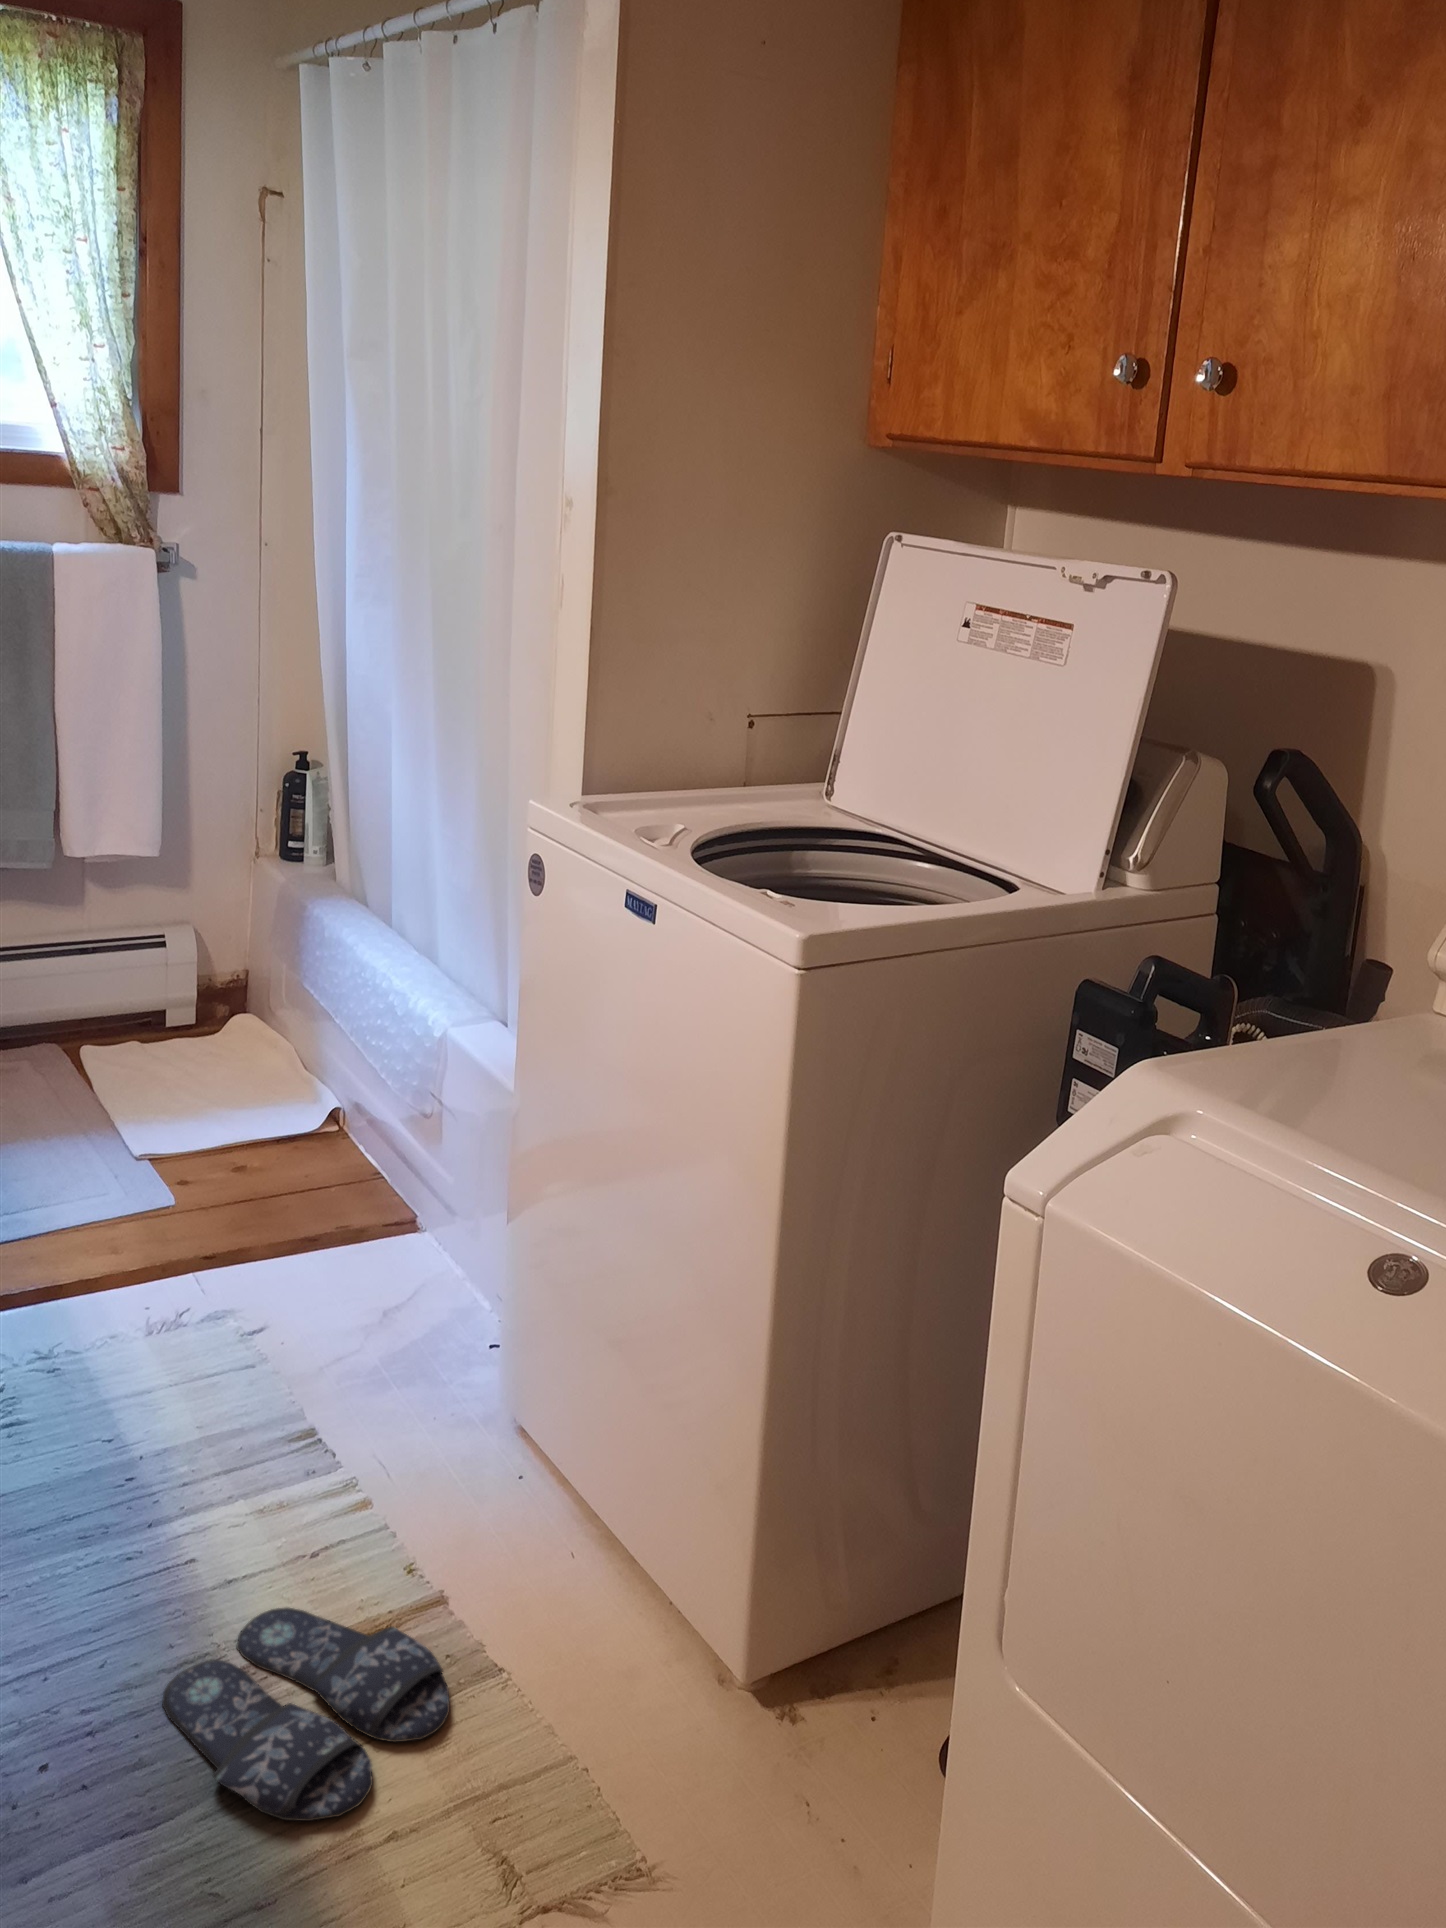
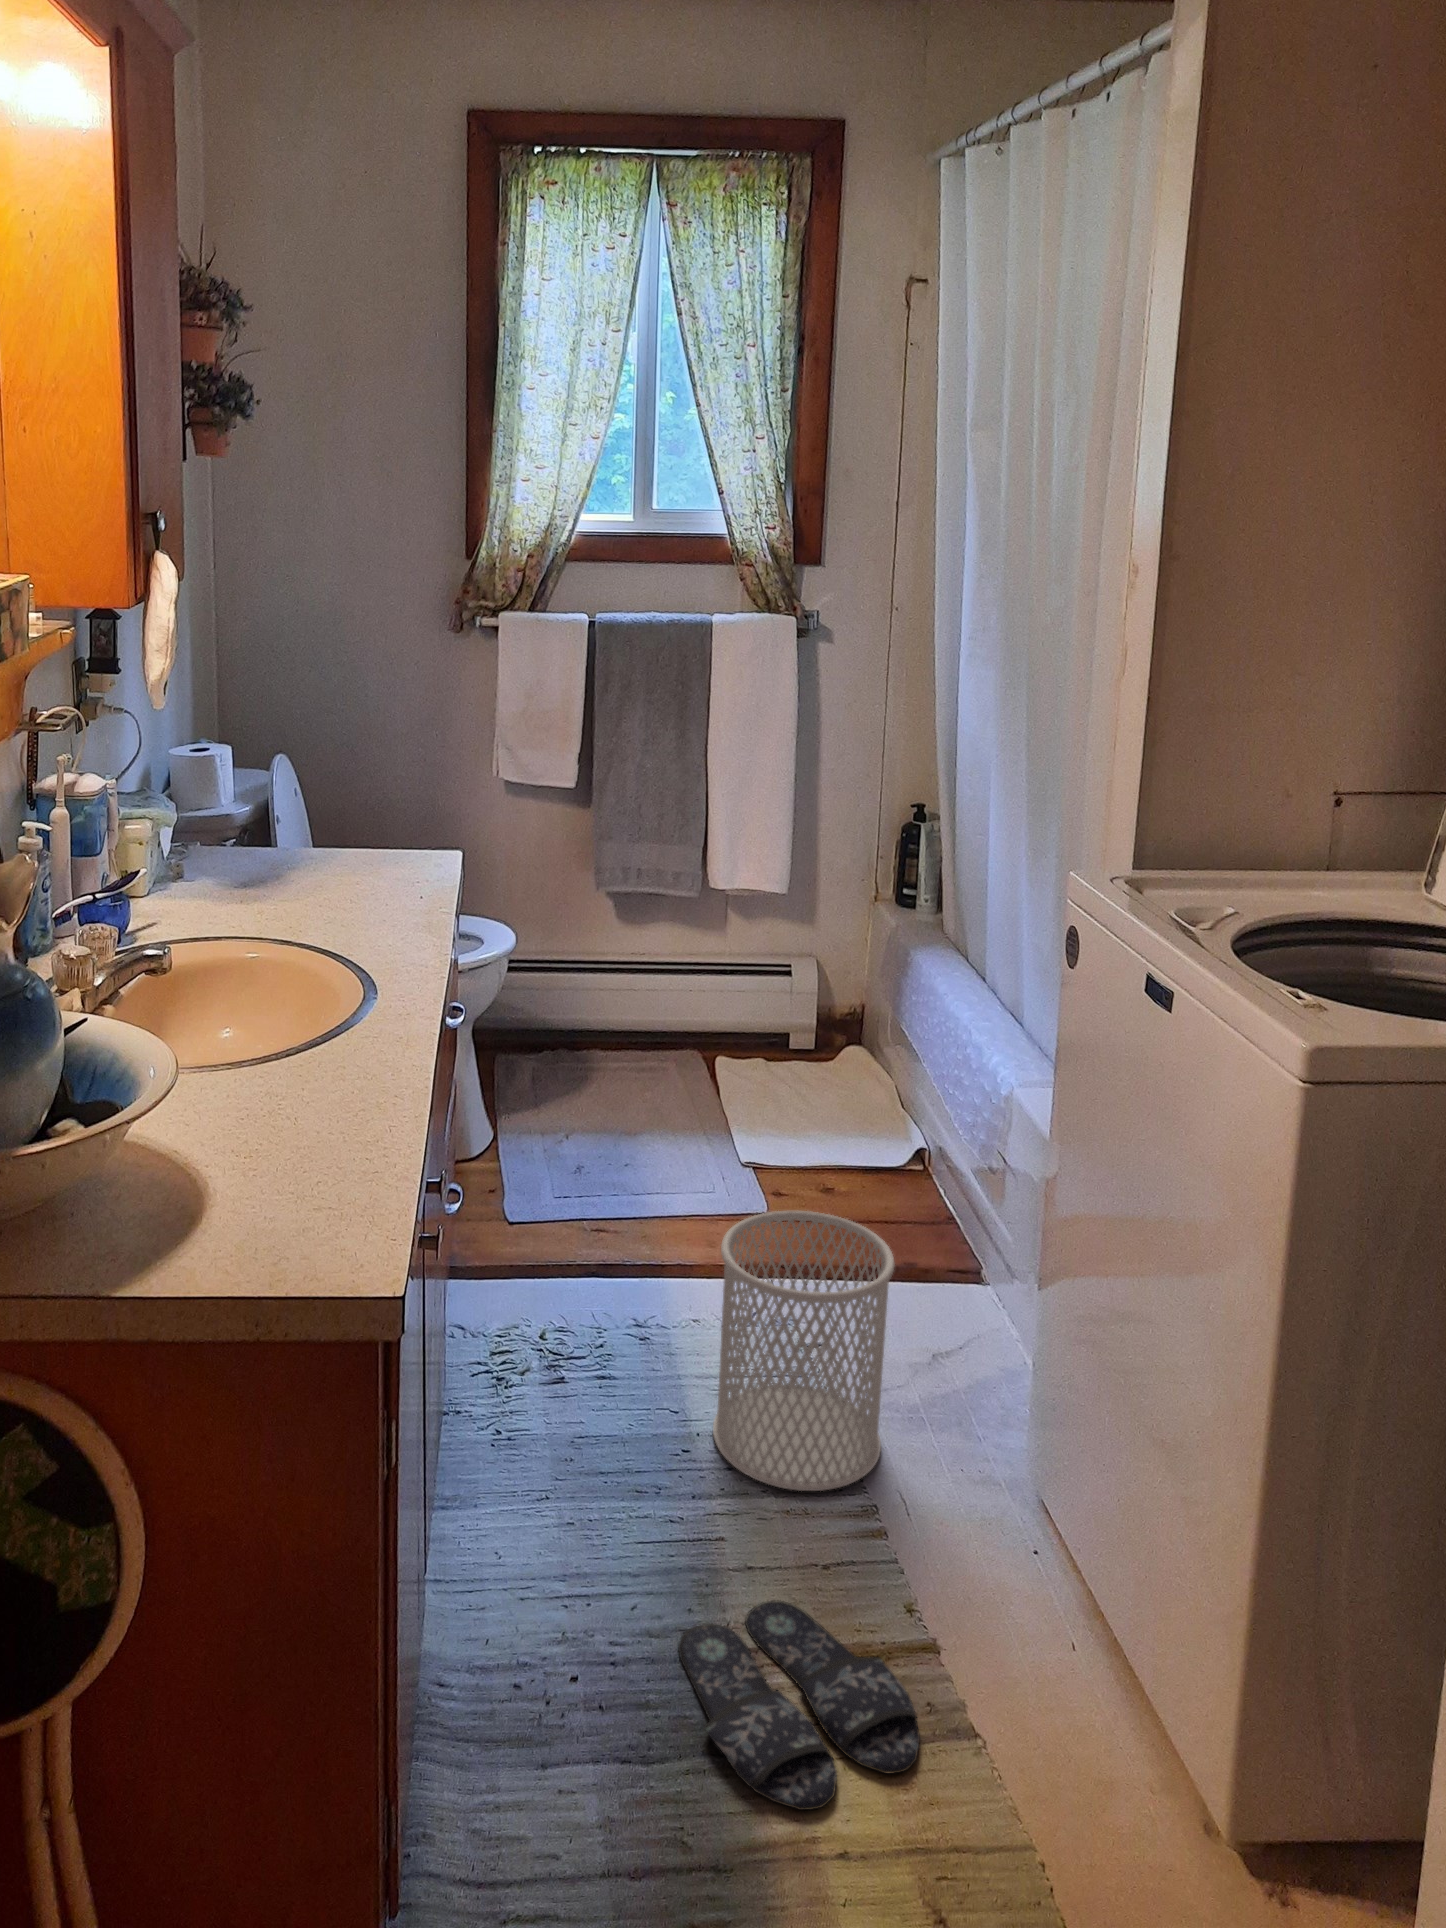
wastebasket: none [157,1188,361,1492] -> present [713,1211,895,1491]

